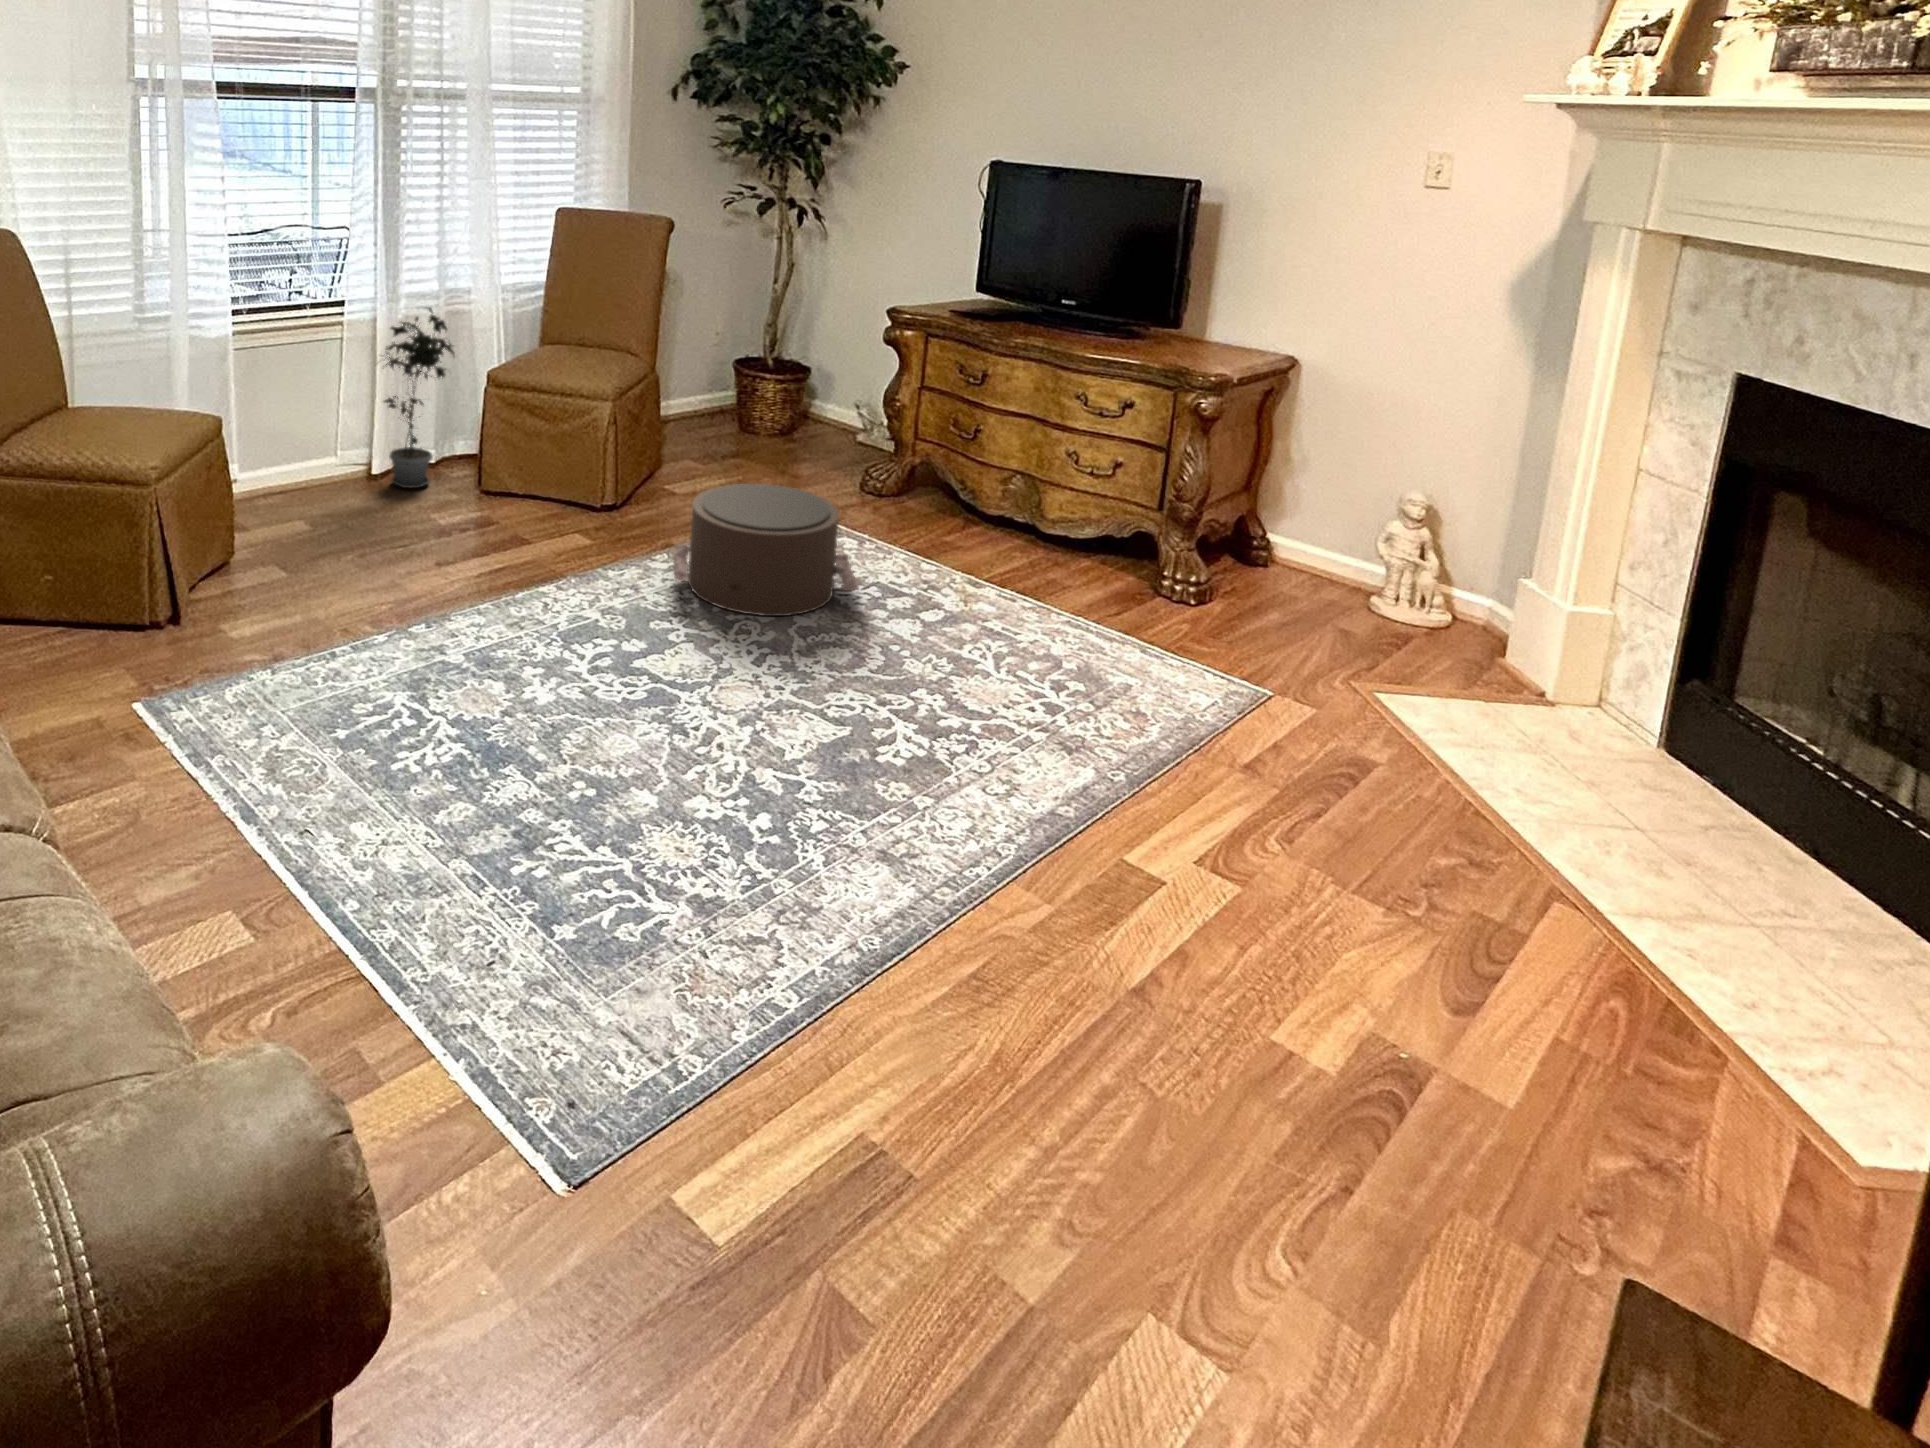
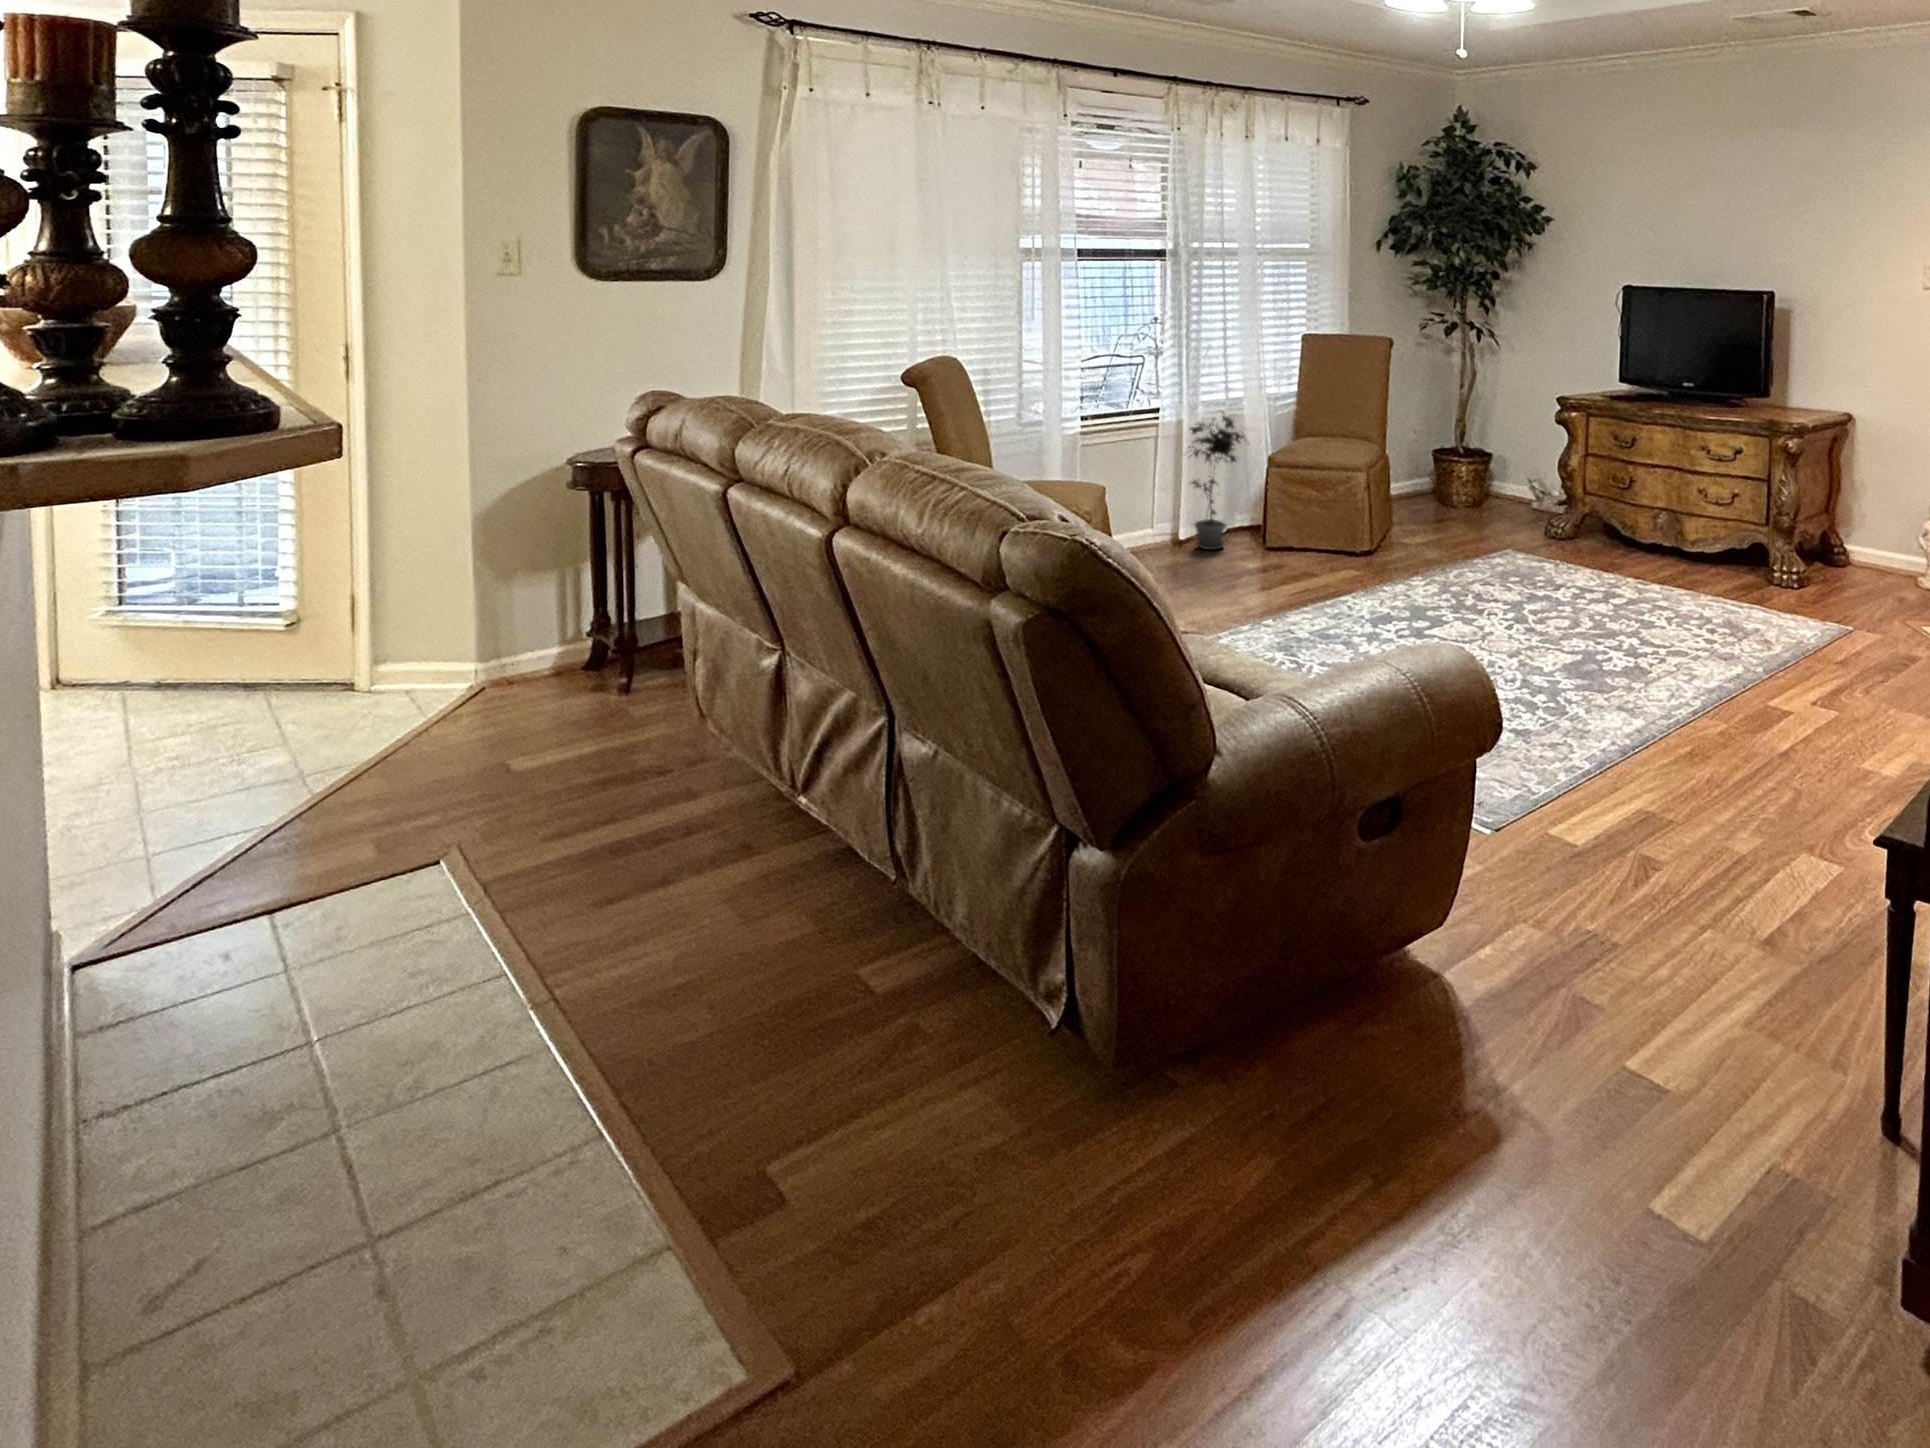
pouf: present [672,484,859,616] -> none [1430,521,1568,607]

